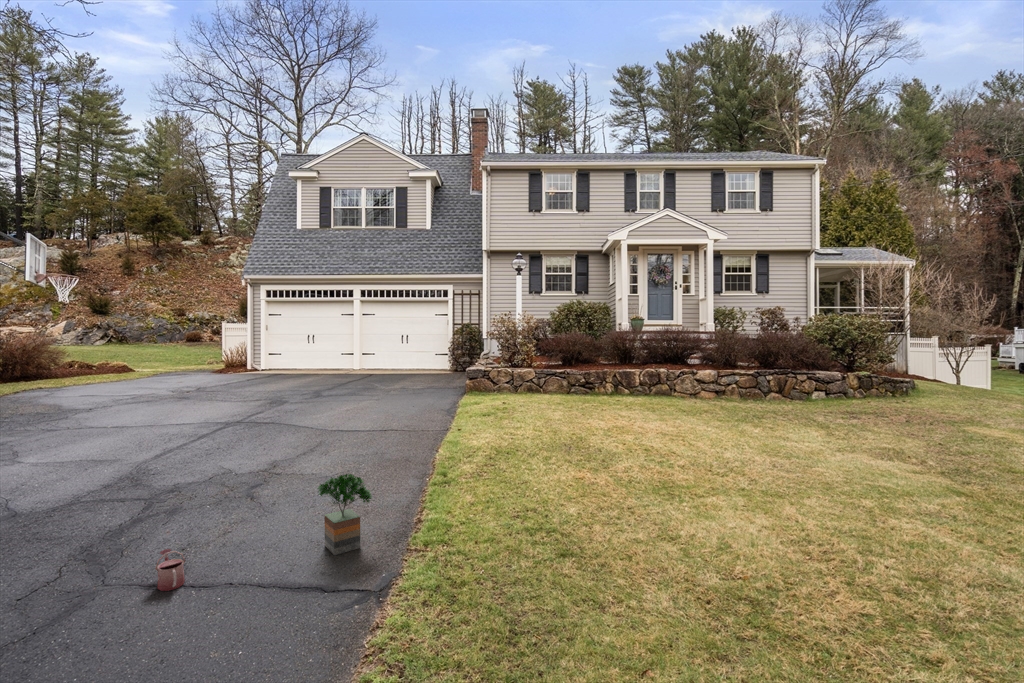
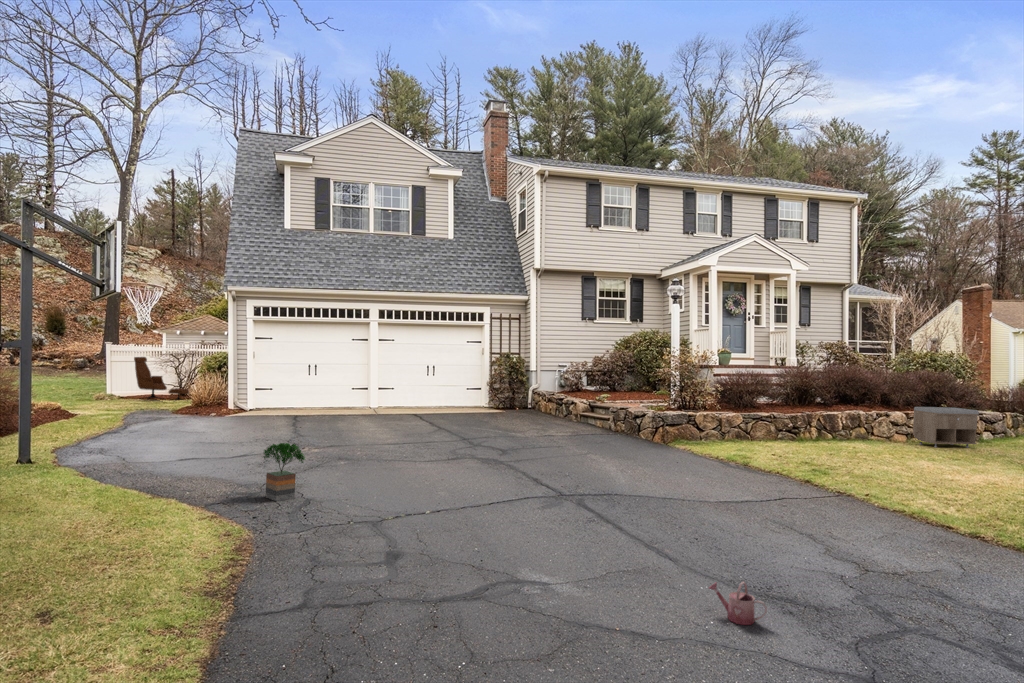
lounge chair: none [183,332,224,366] -> present [134,357,189,400]
storage bench: none [769,366,830,403] -> present [913,407,979,448]
potted tree: present [317,474,372,555] -> present [263,443,305,501]

